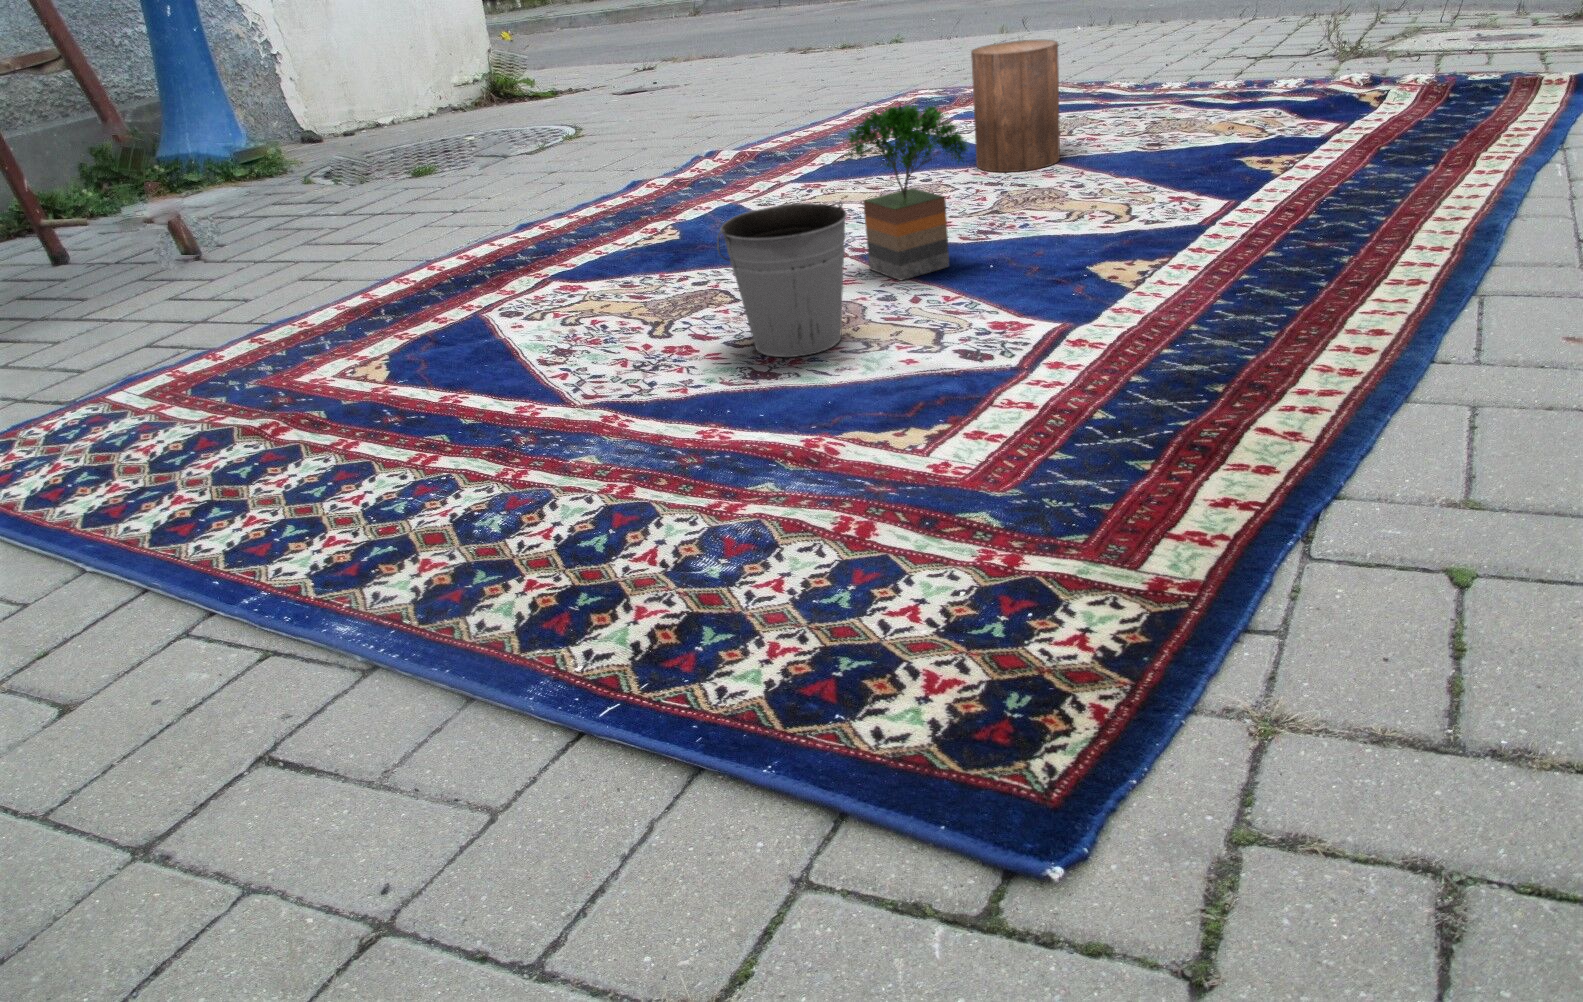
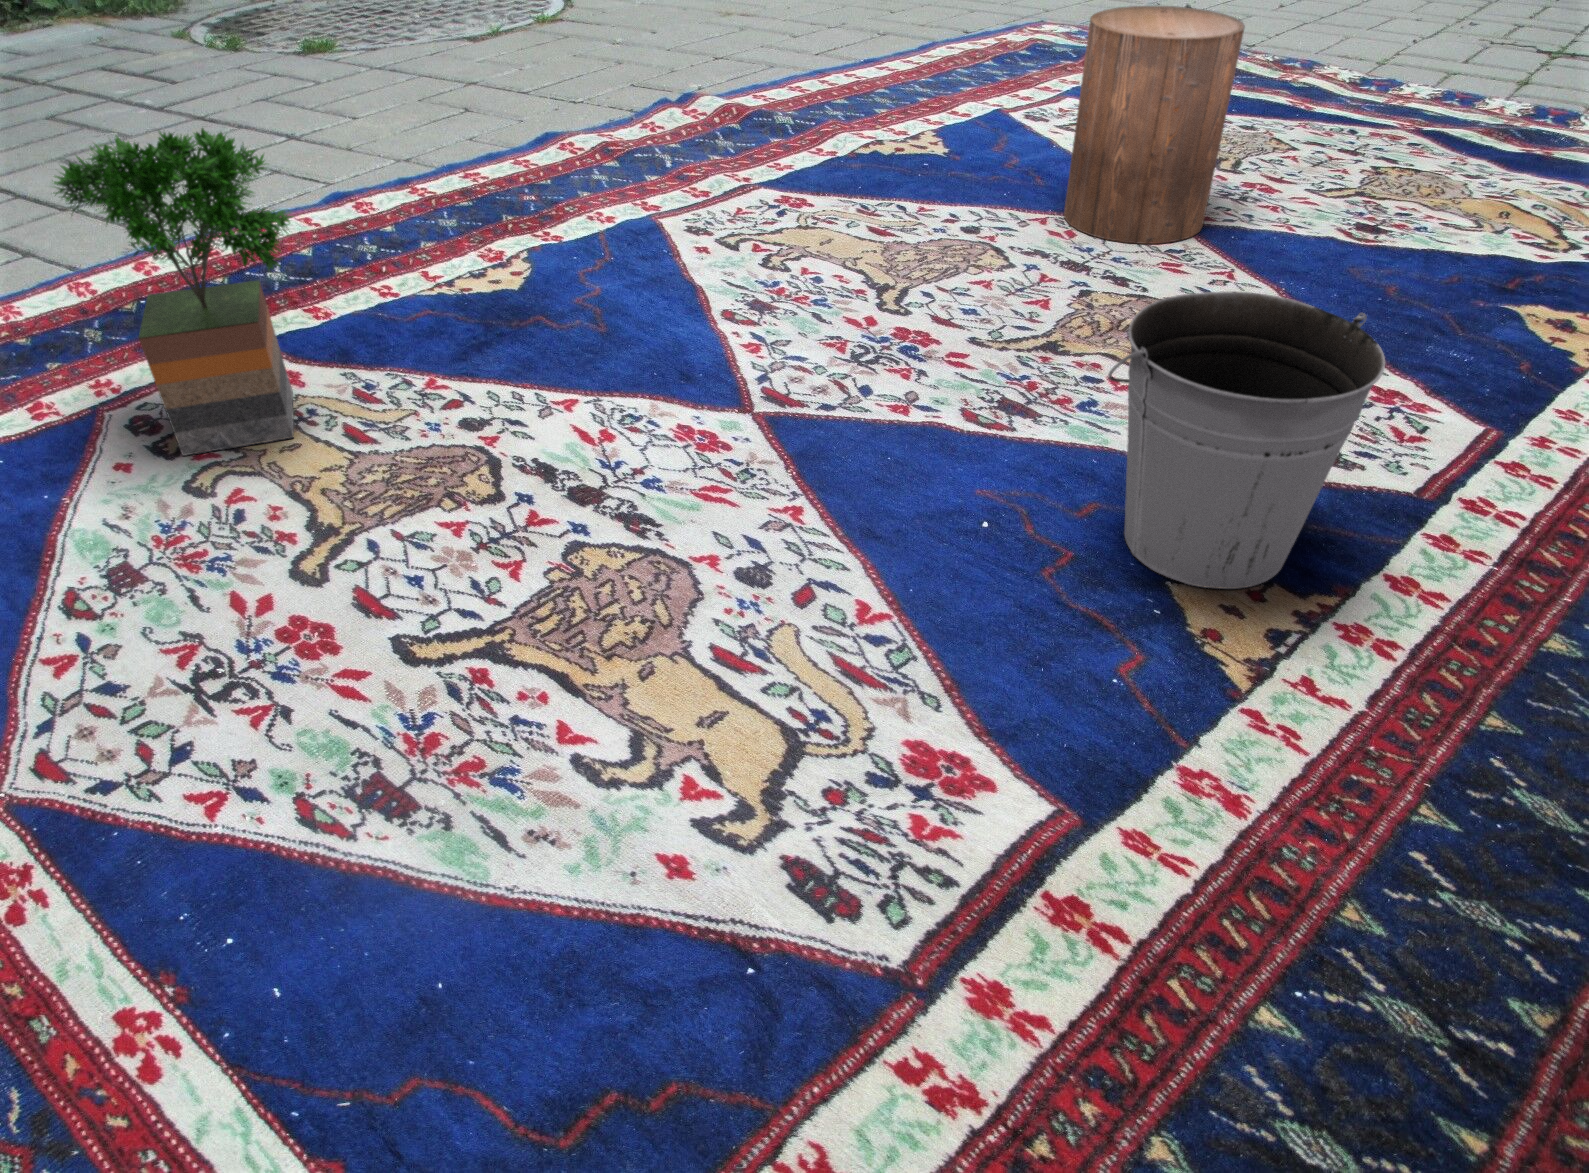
potted tree: present [846,105,969,280] -> present [54,128,294,456]
bucket: present [717,201,847,357] -> present [1108,292,1385,589]

